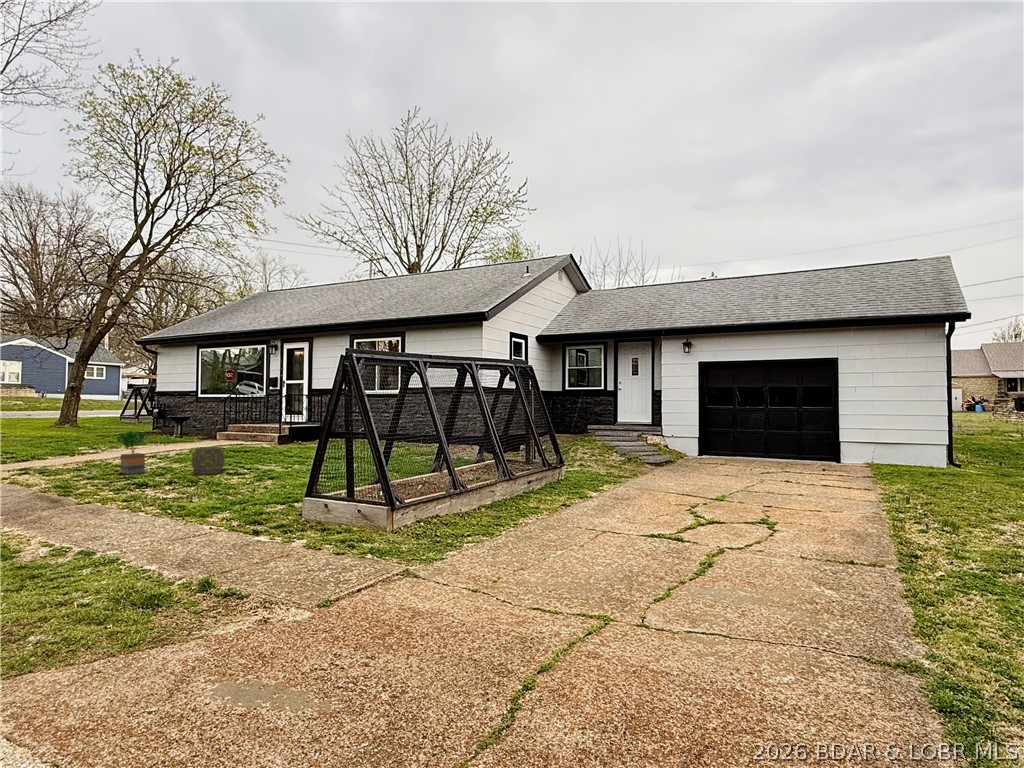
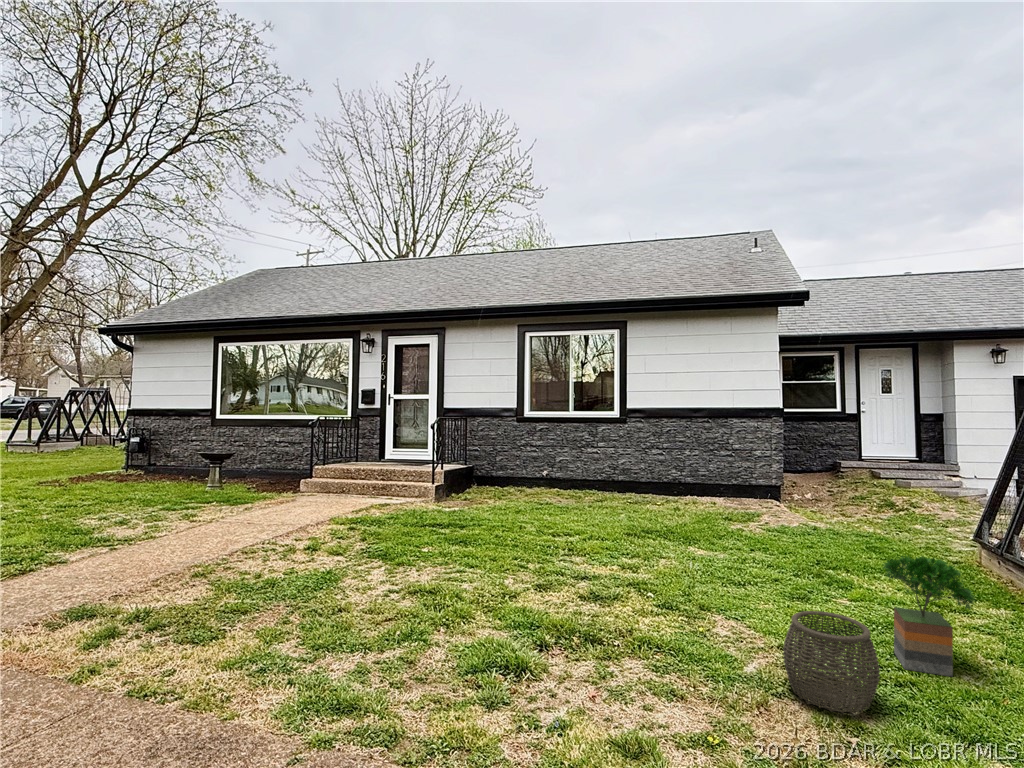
potted tree: present [117,431,151,474] -> present [883,555,974,677]

